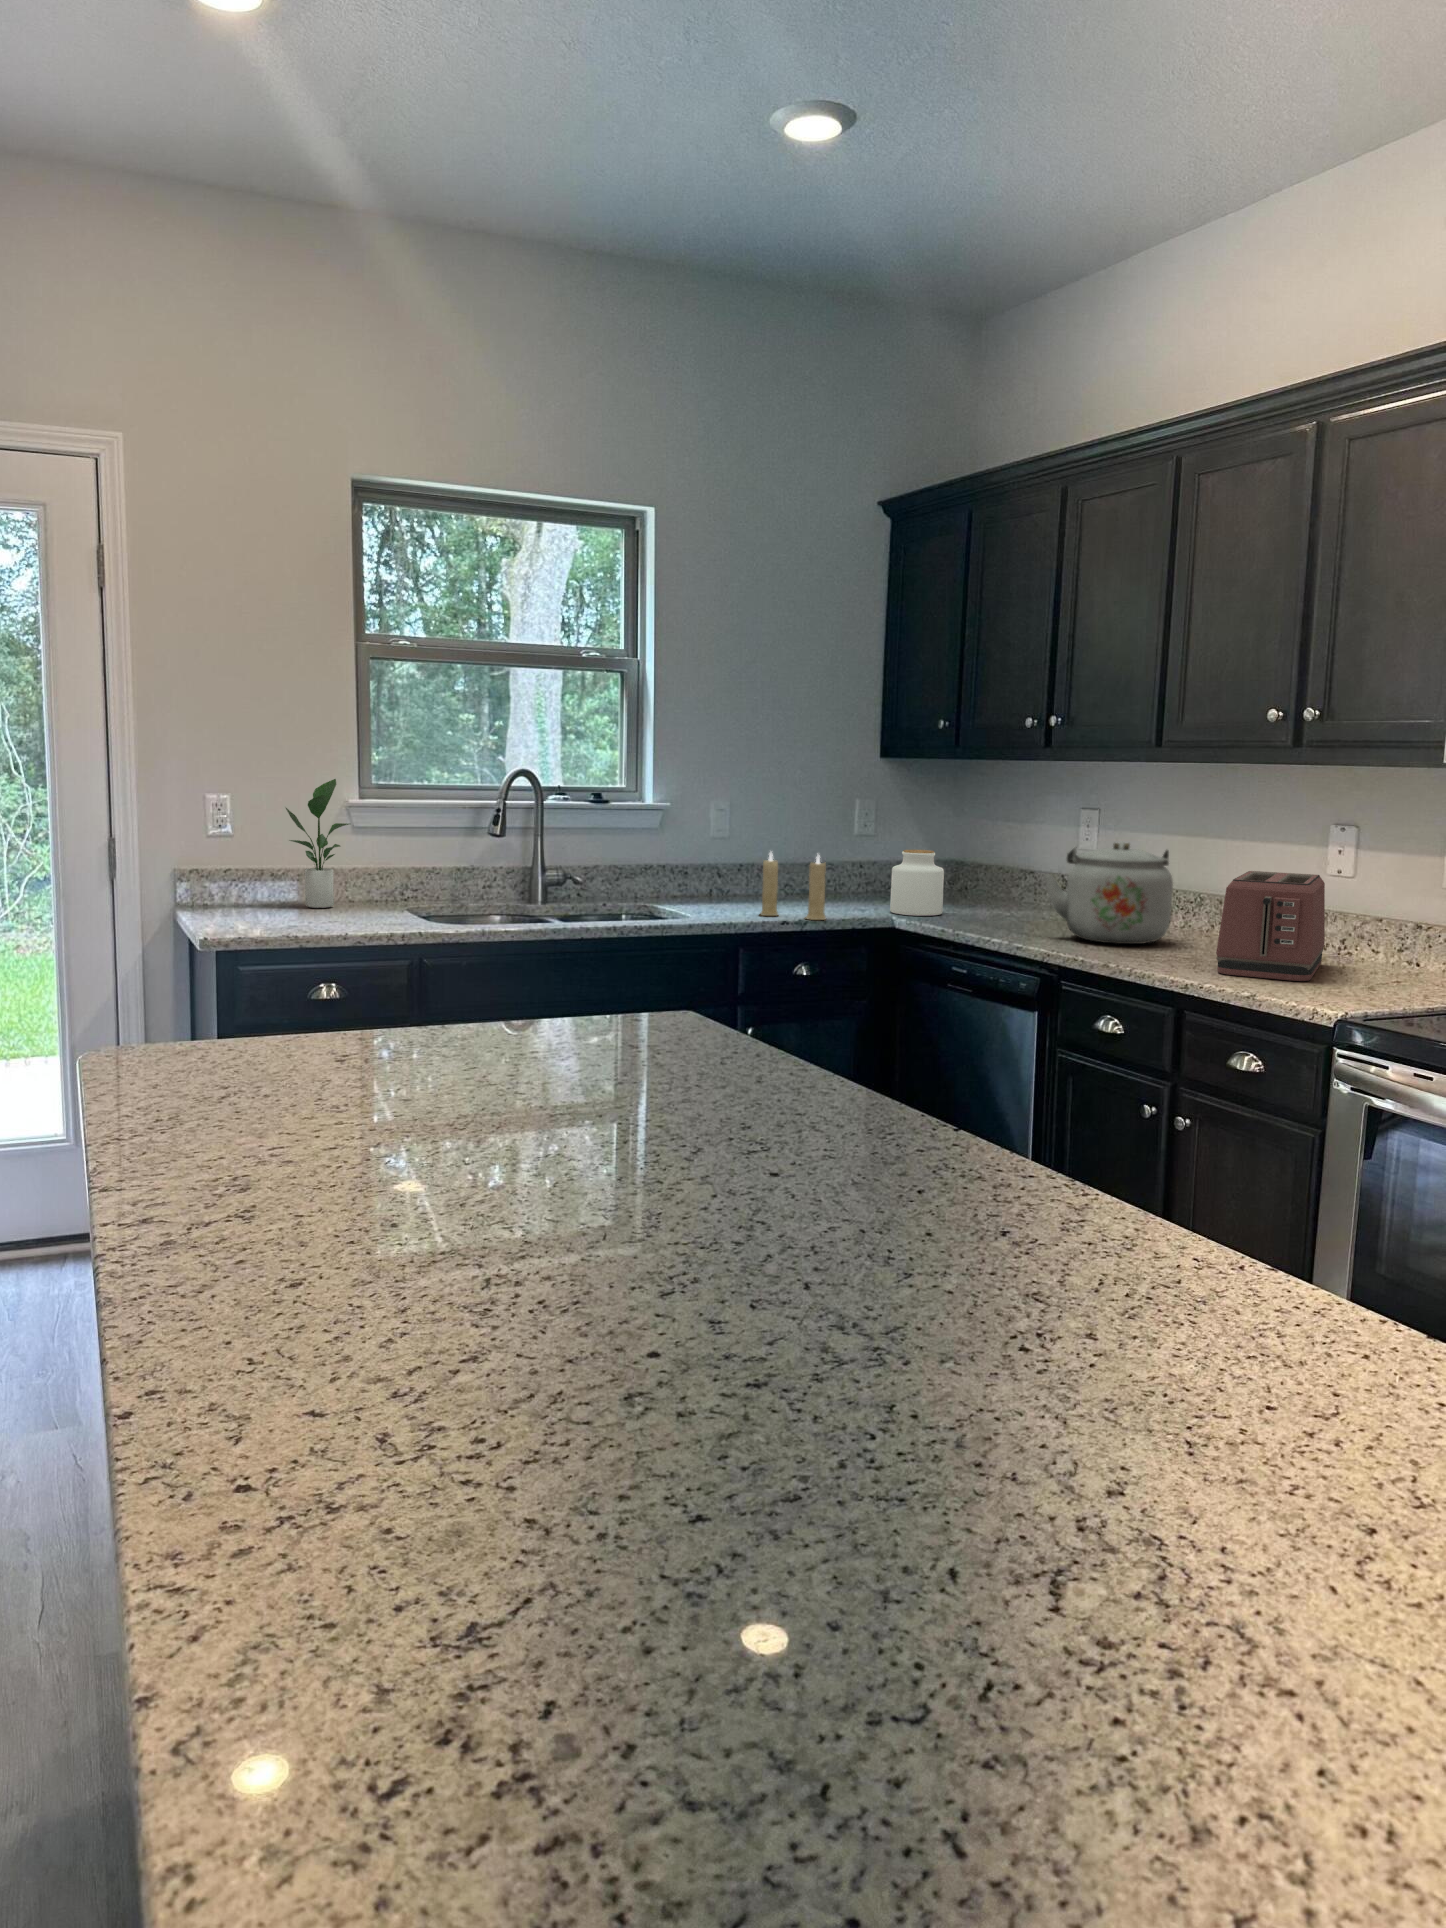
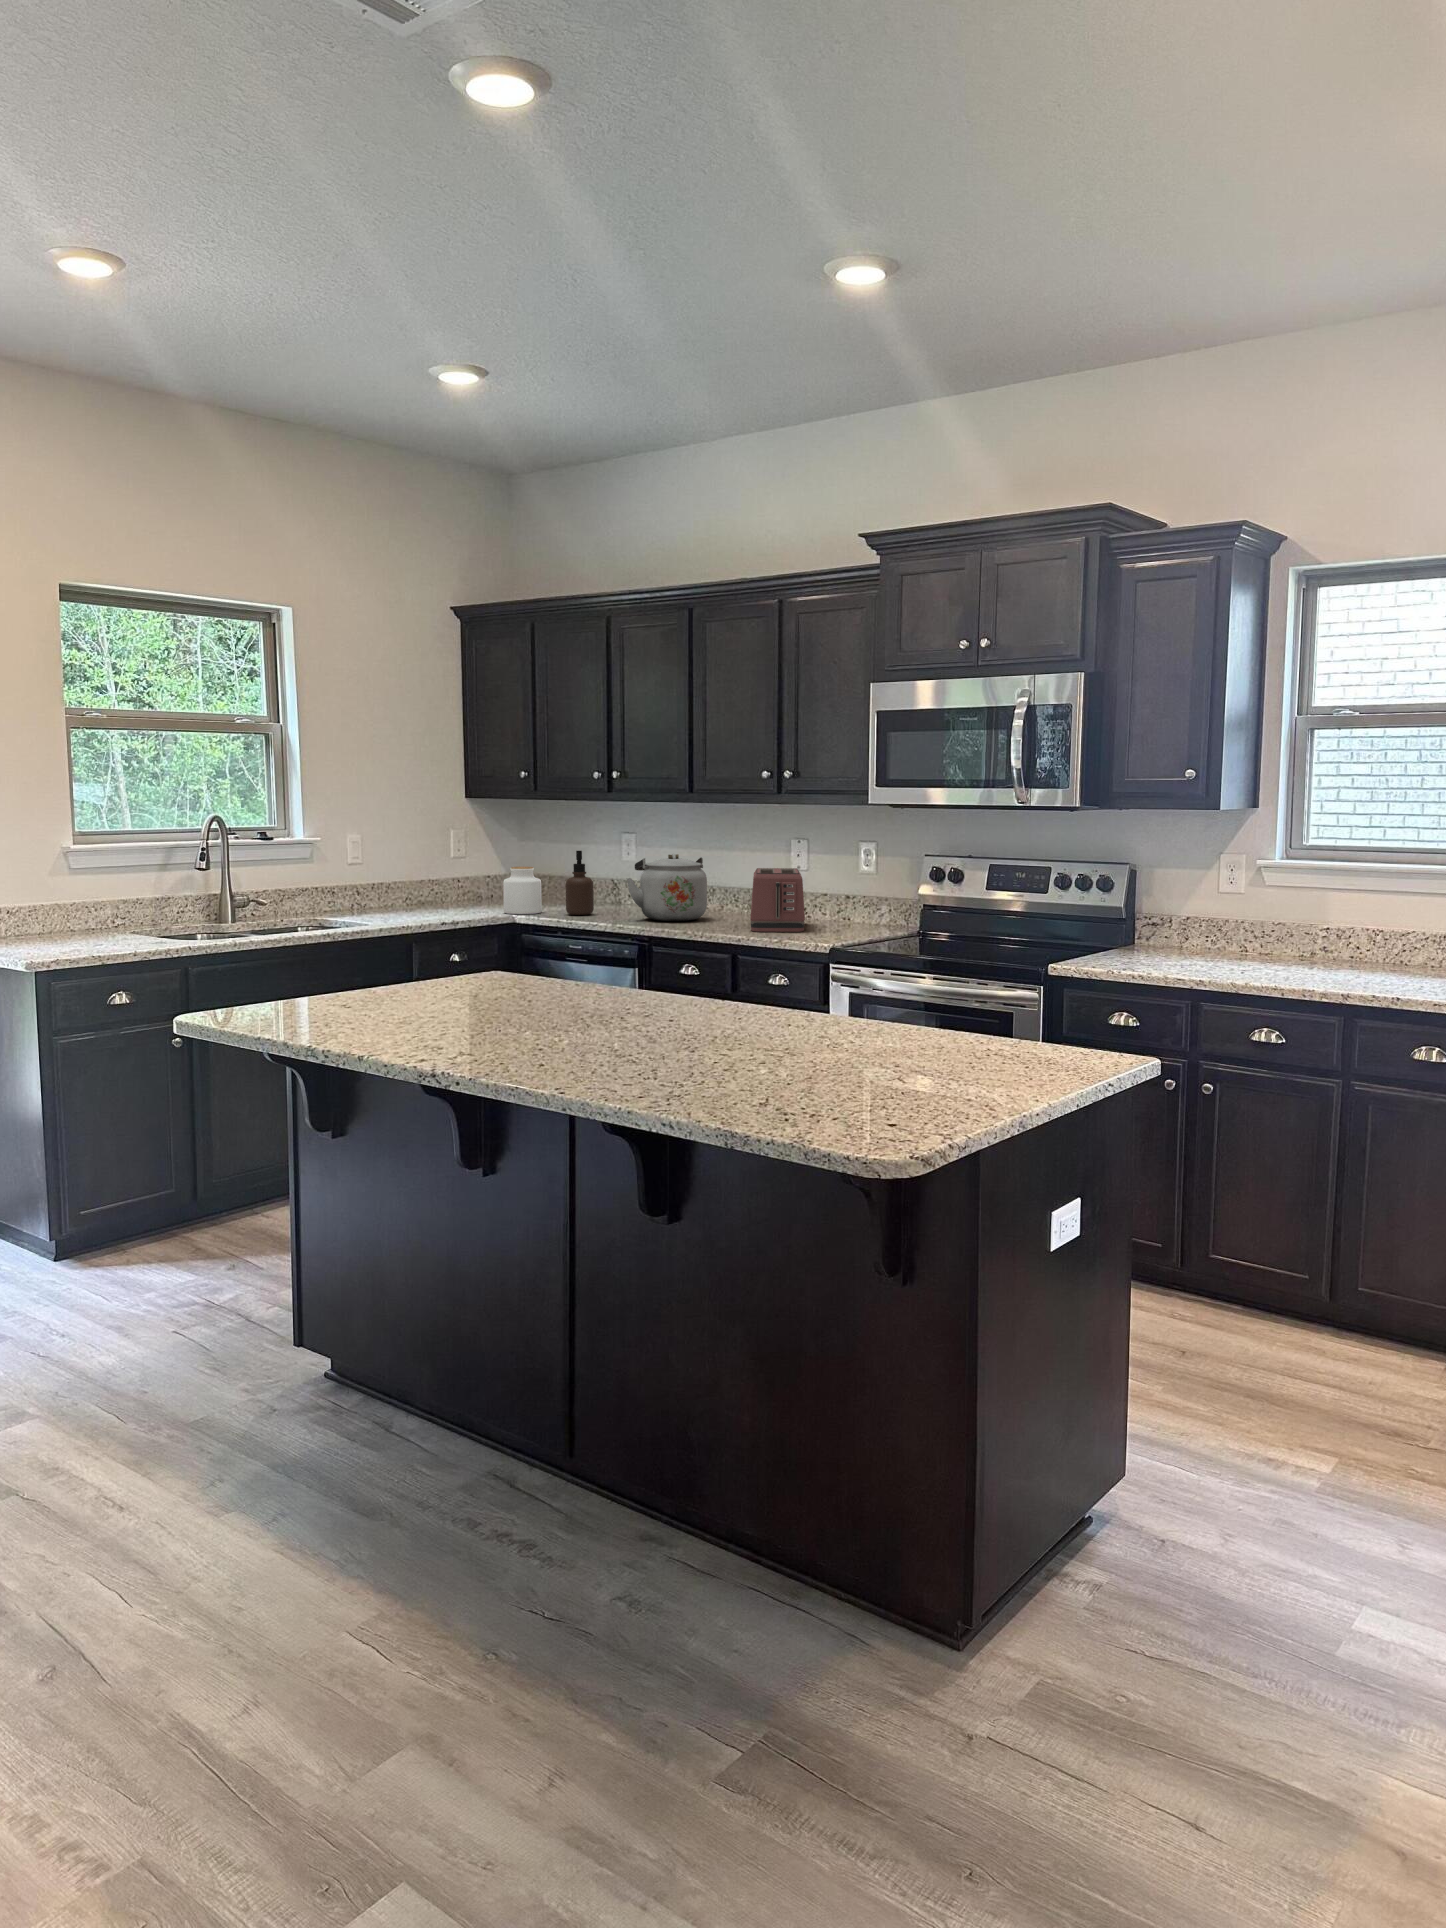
potted plant: present [286,779,349,908] -> none [17,830,77,938]
soap dispenser: none [970,831,1011,923] -> present [566,851,594,915]
candle: present [760,852,826,920] -> none [416,871,470,921]

